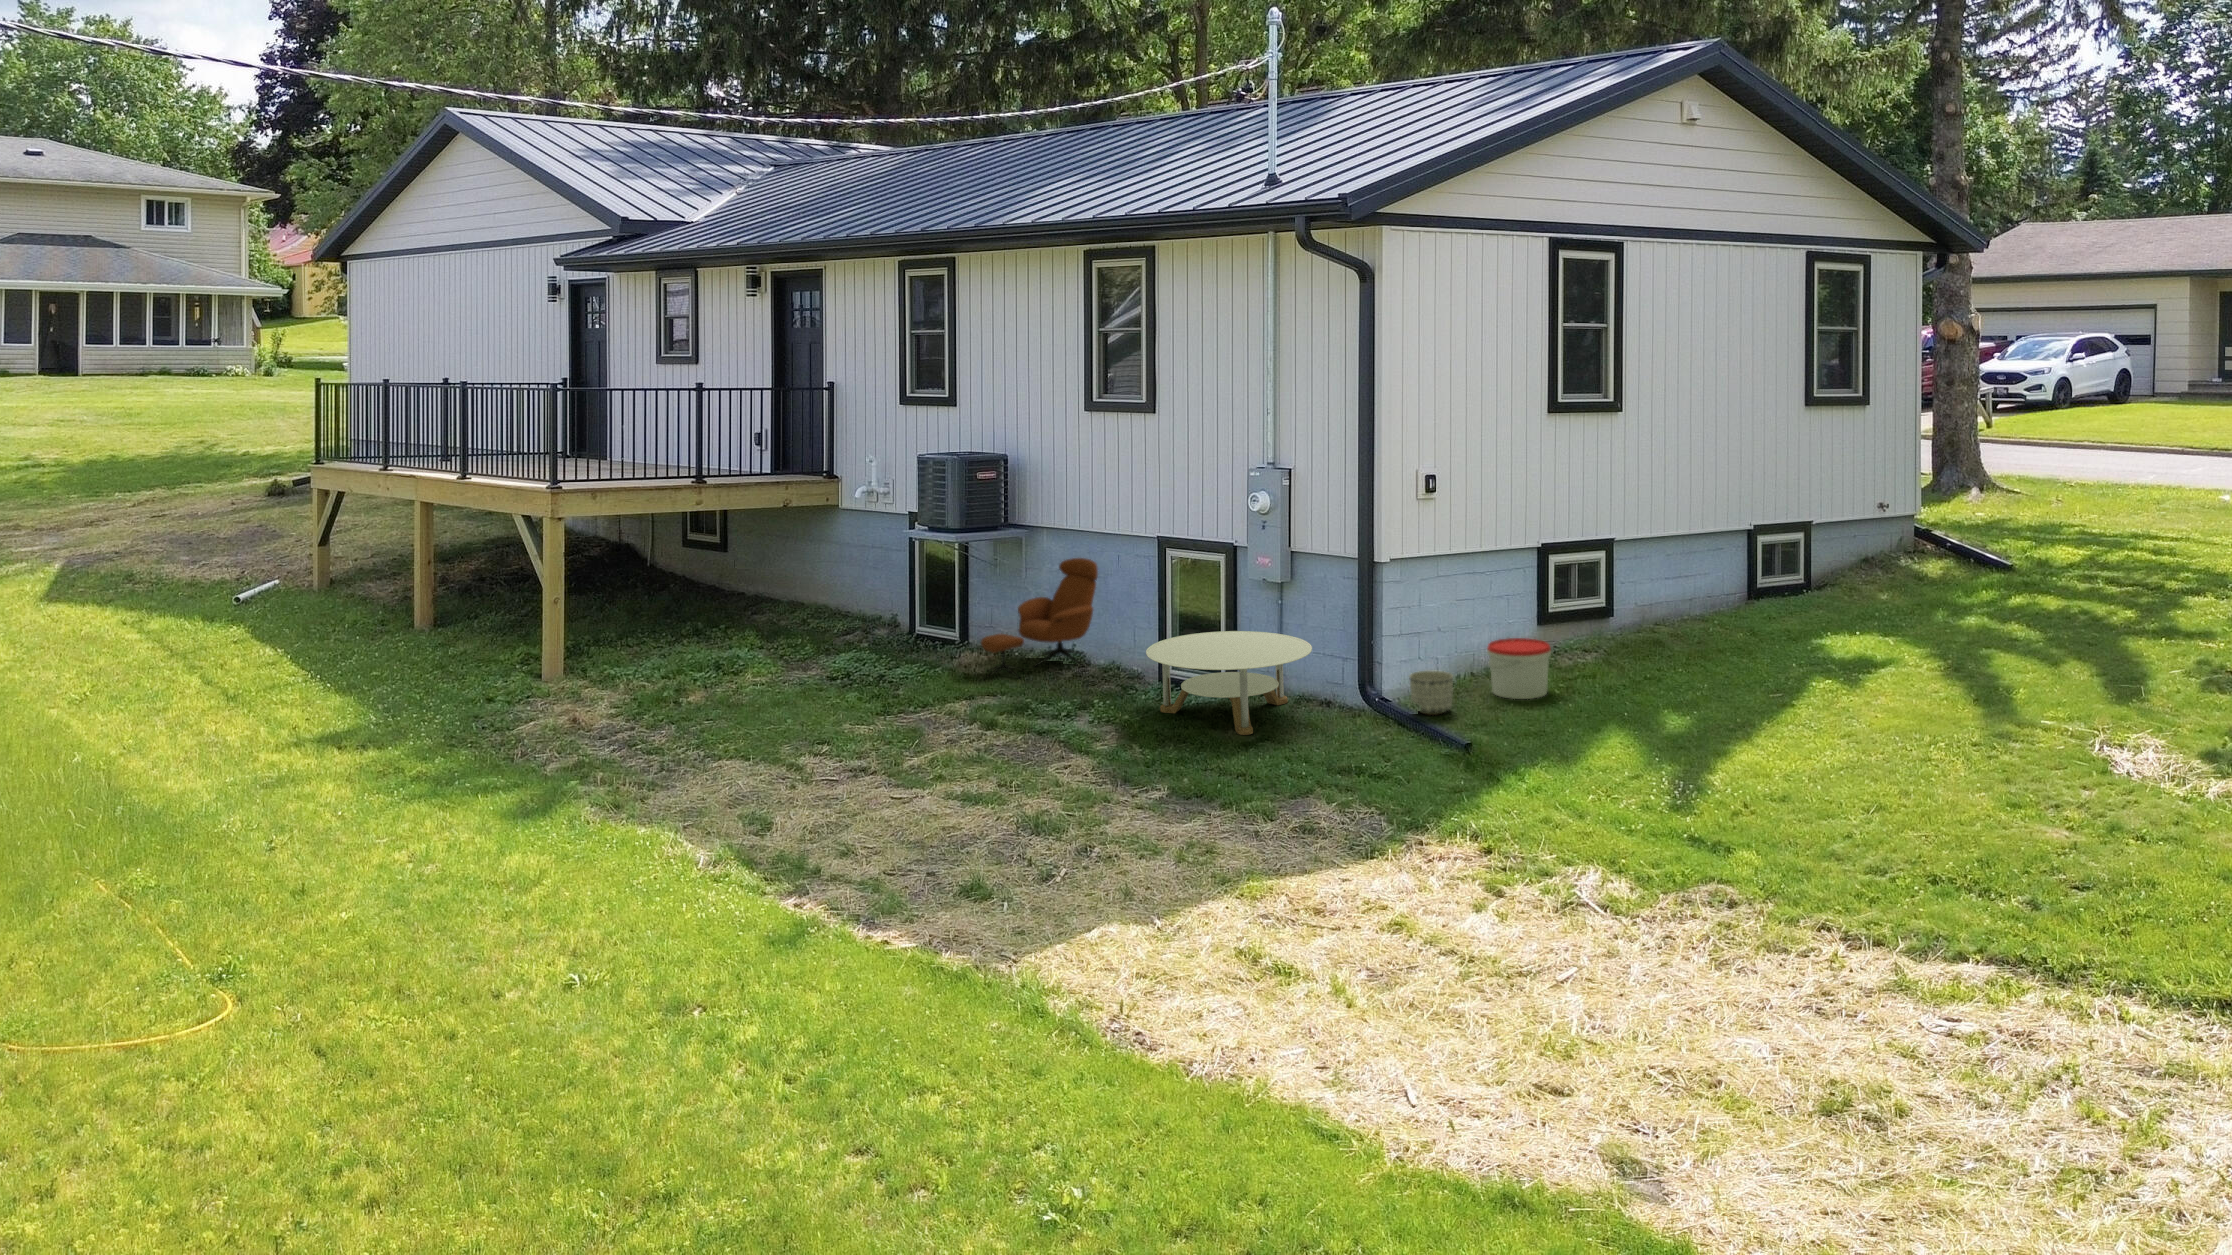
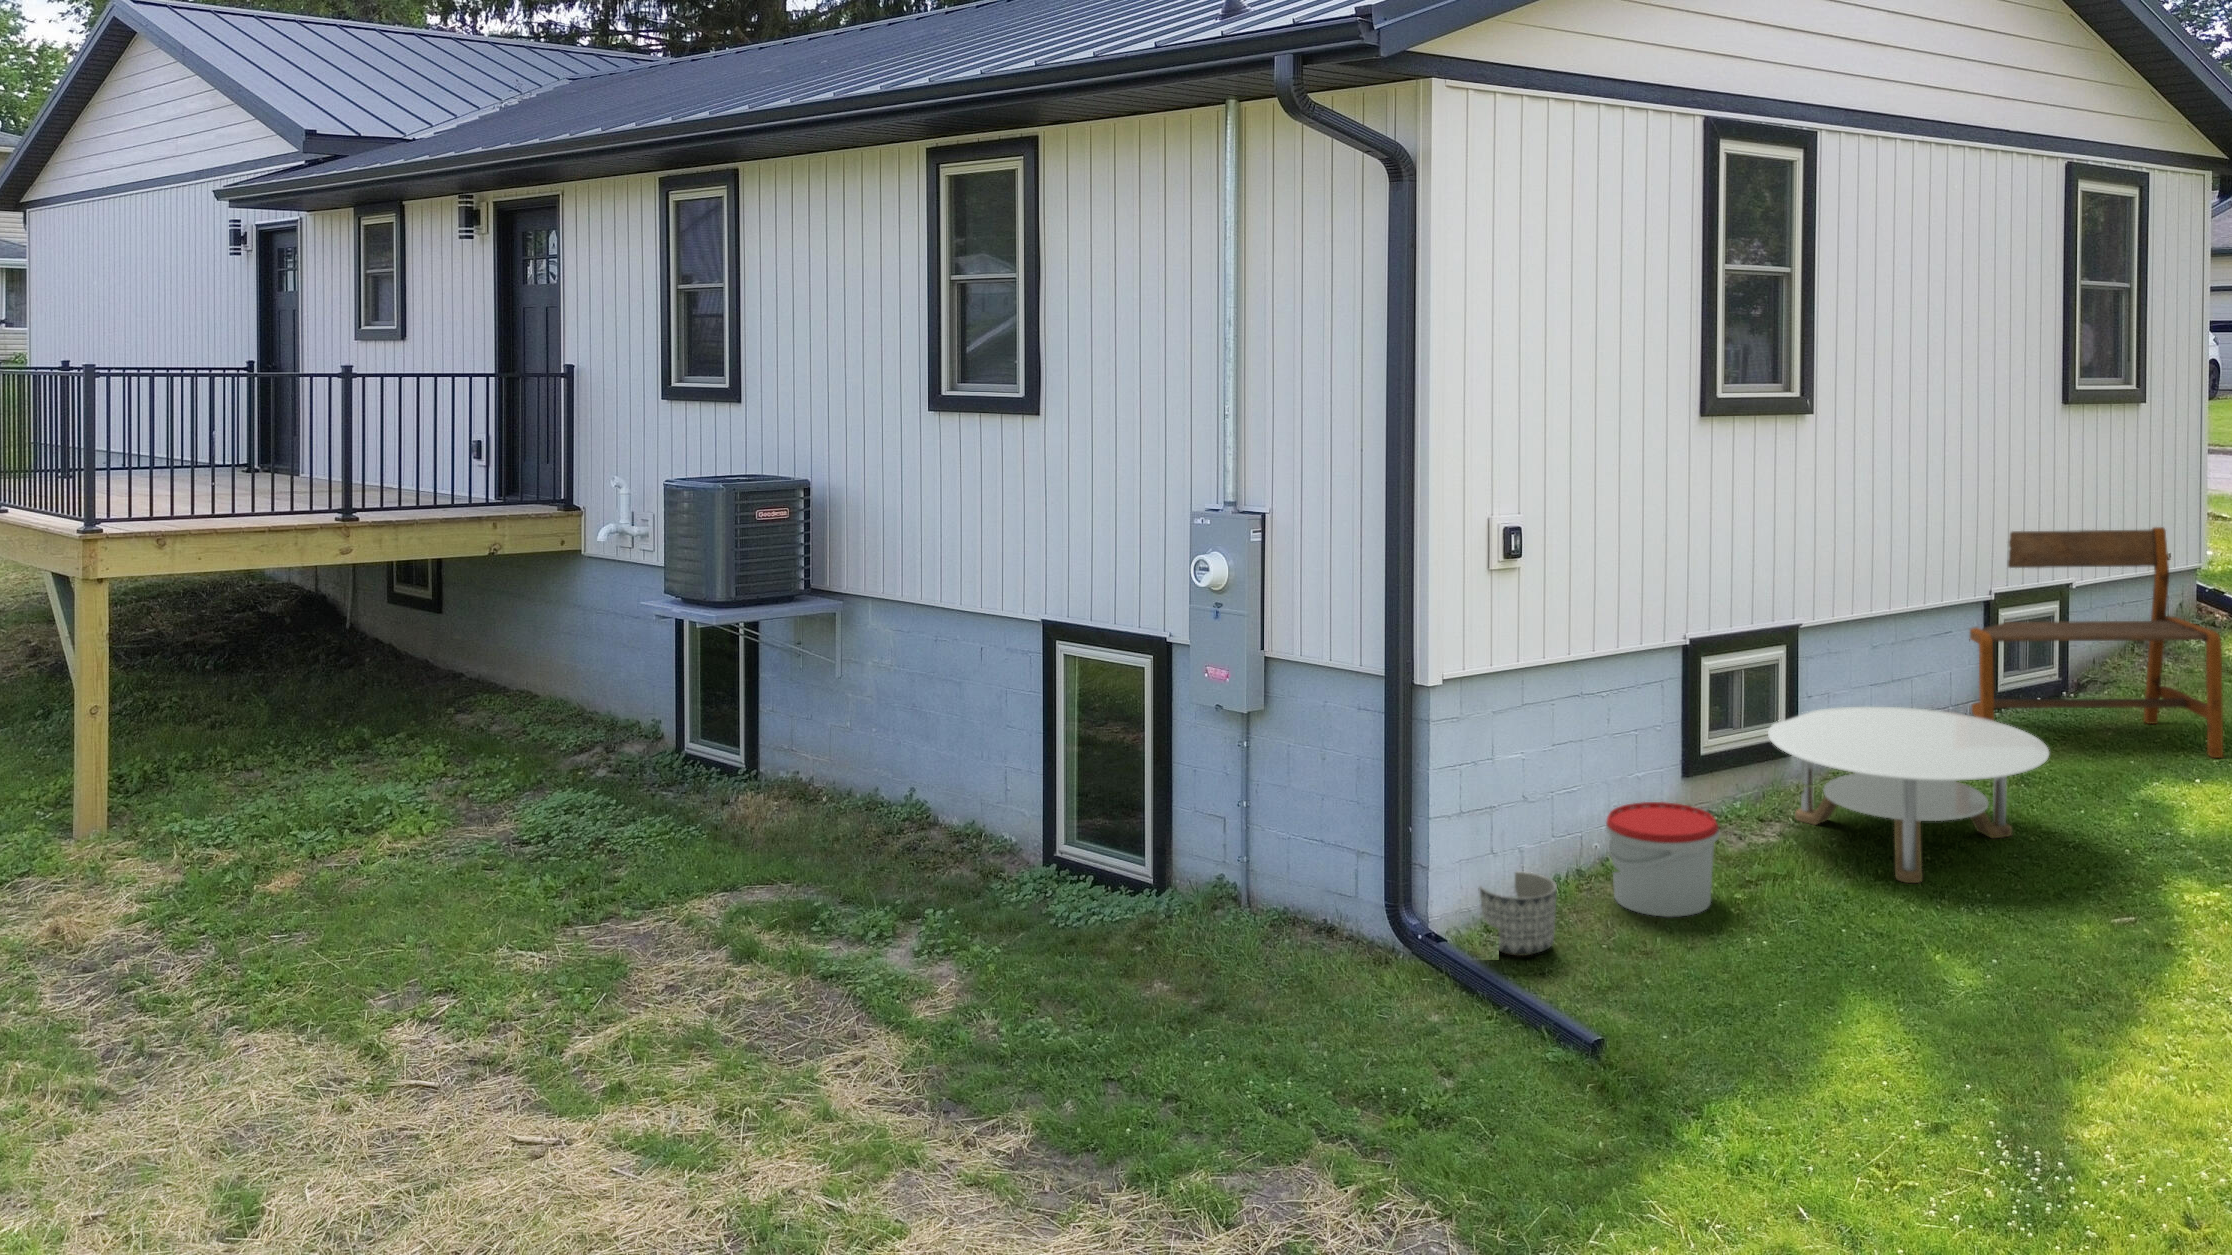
bench: none [1731,484,1894,629] -> present [1969,527,2223,758]
lounge chair: present [981,558,1098,678] -> none [749,648,950,861]
round table: present [1146,631,1312,735] -> present [1768,707,2049,883]

